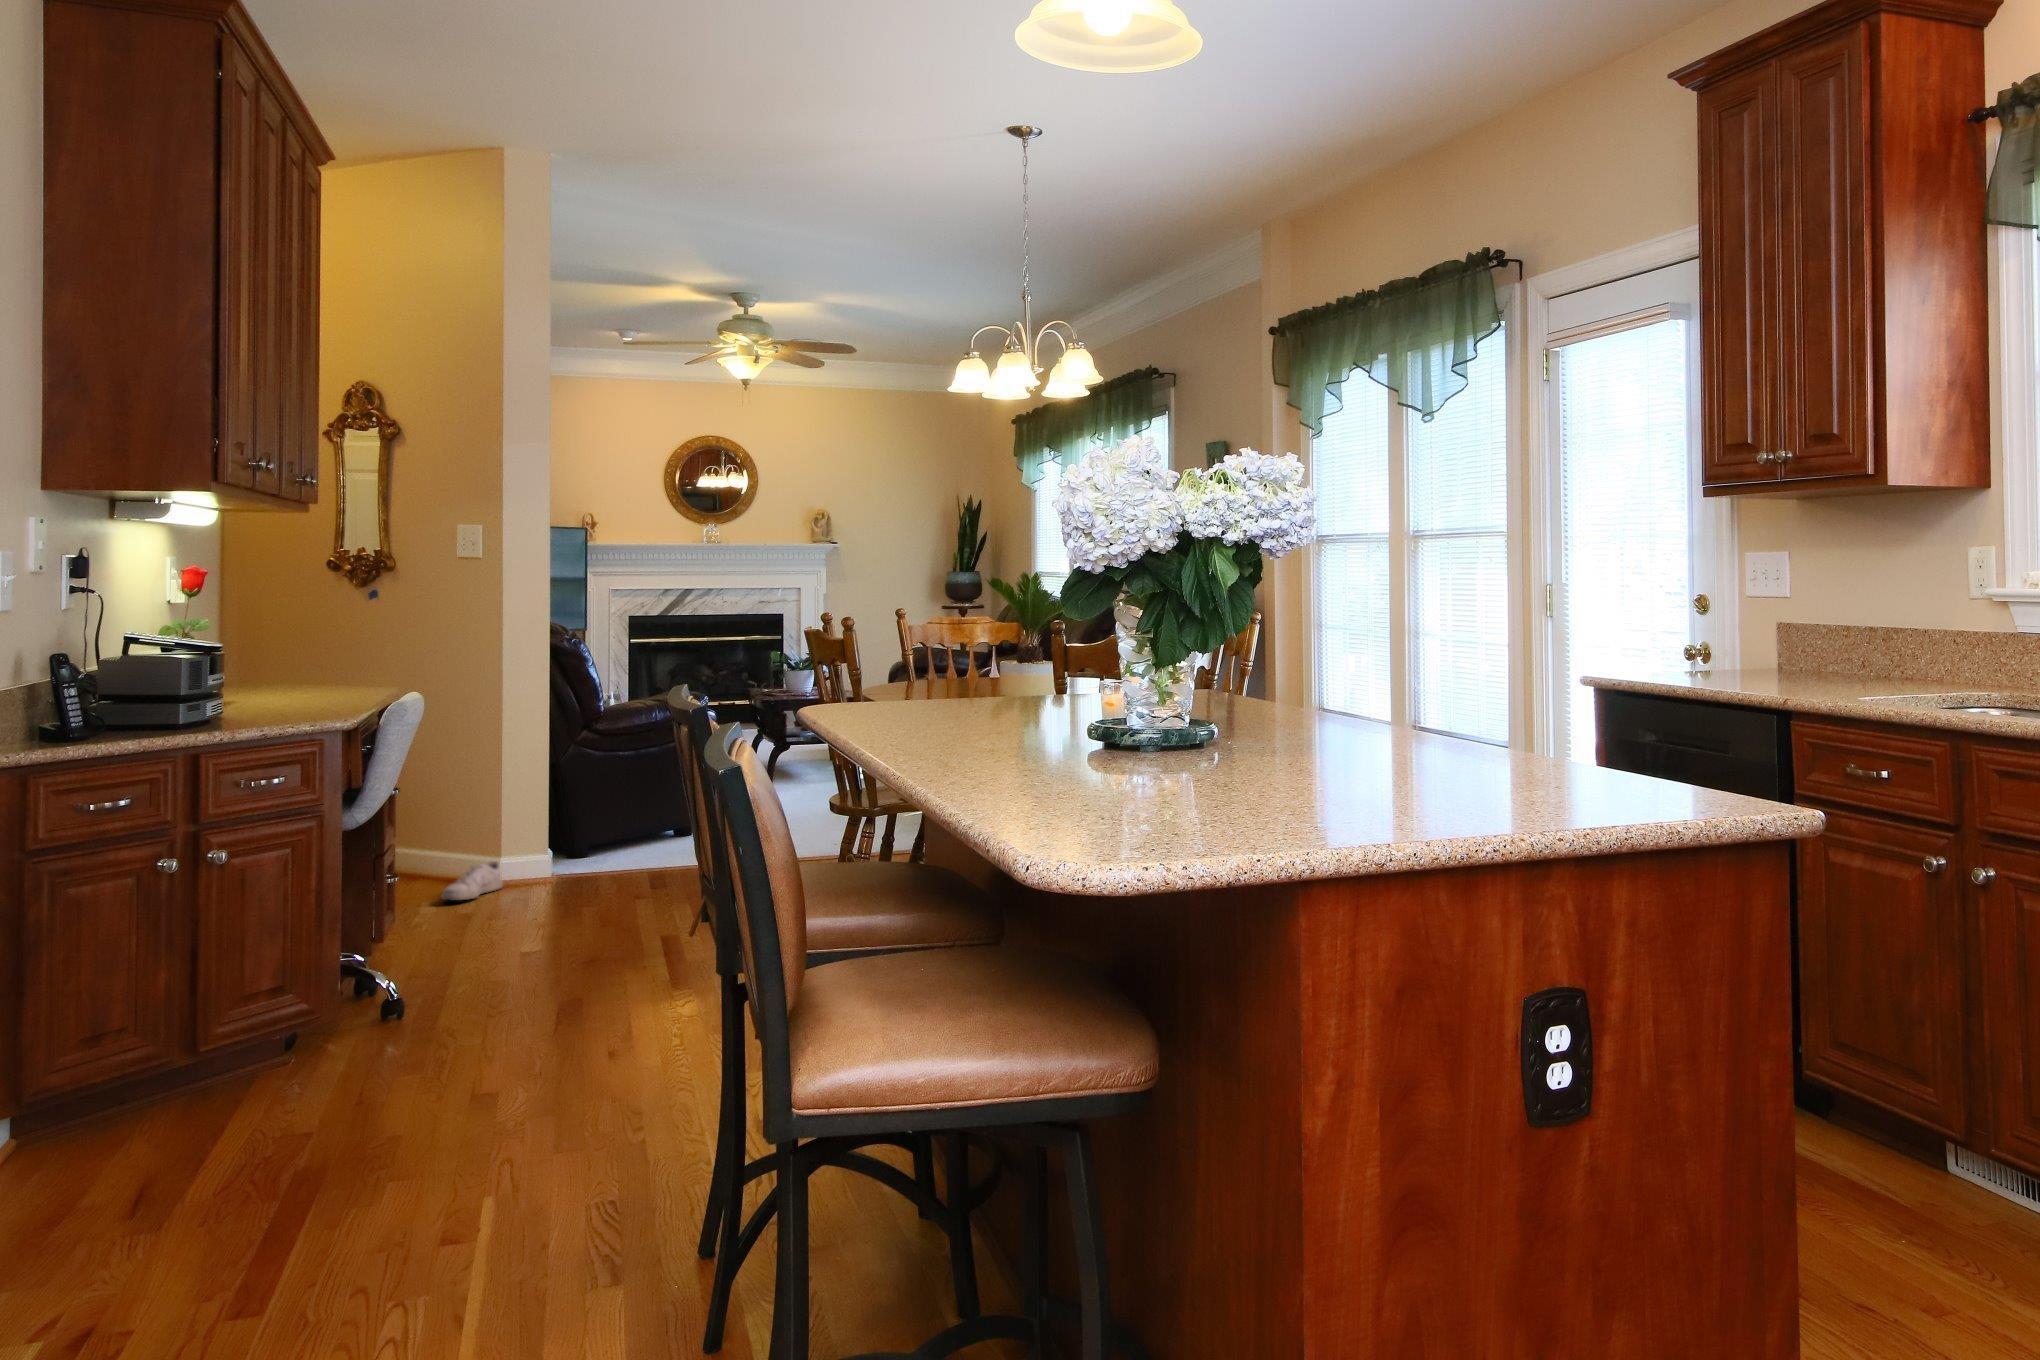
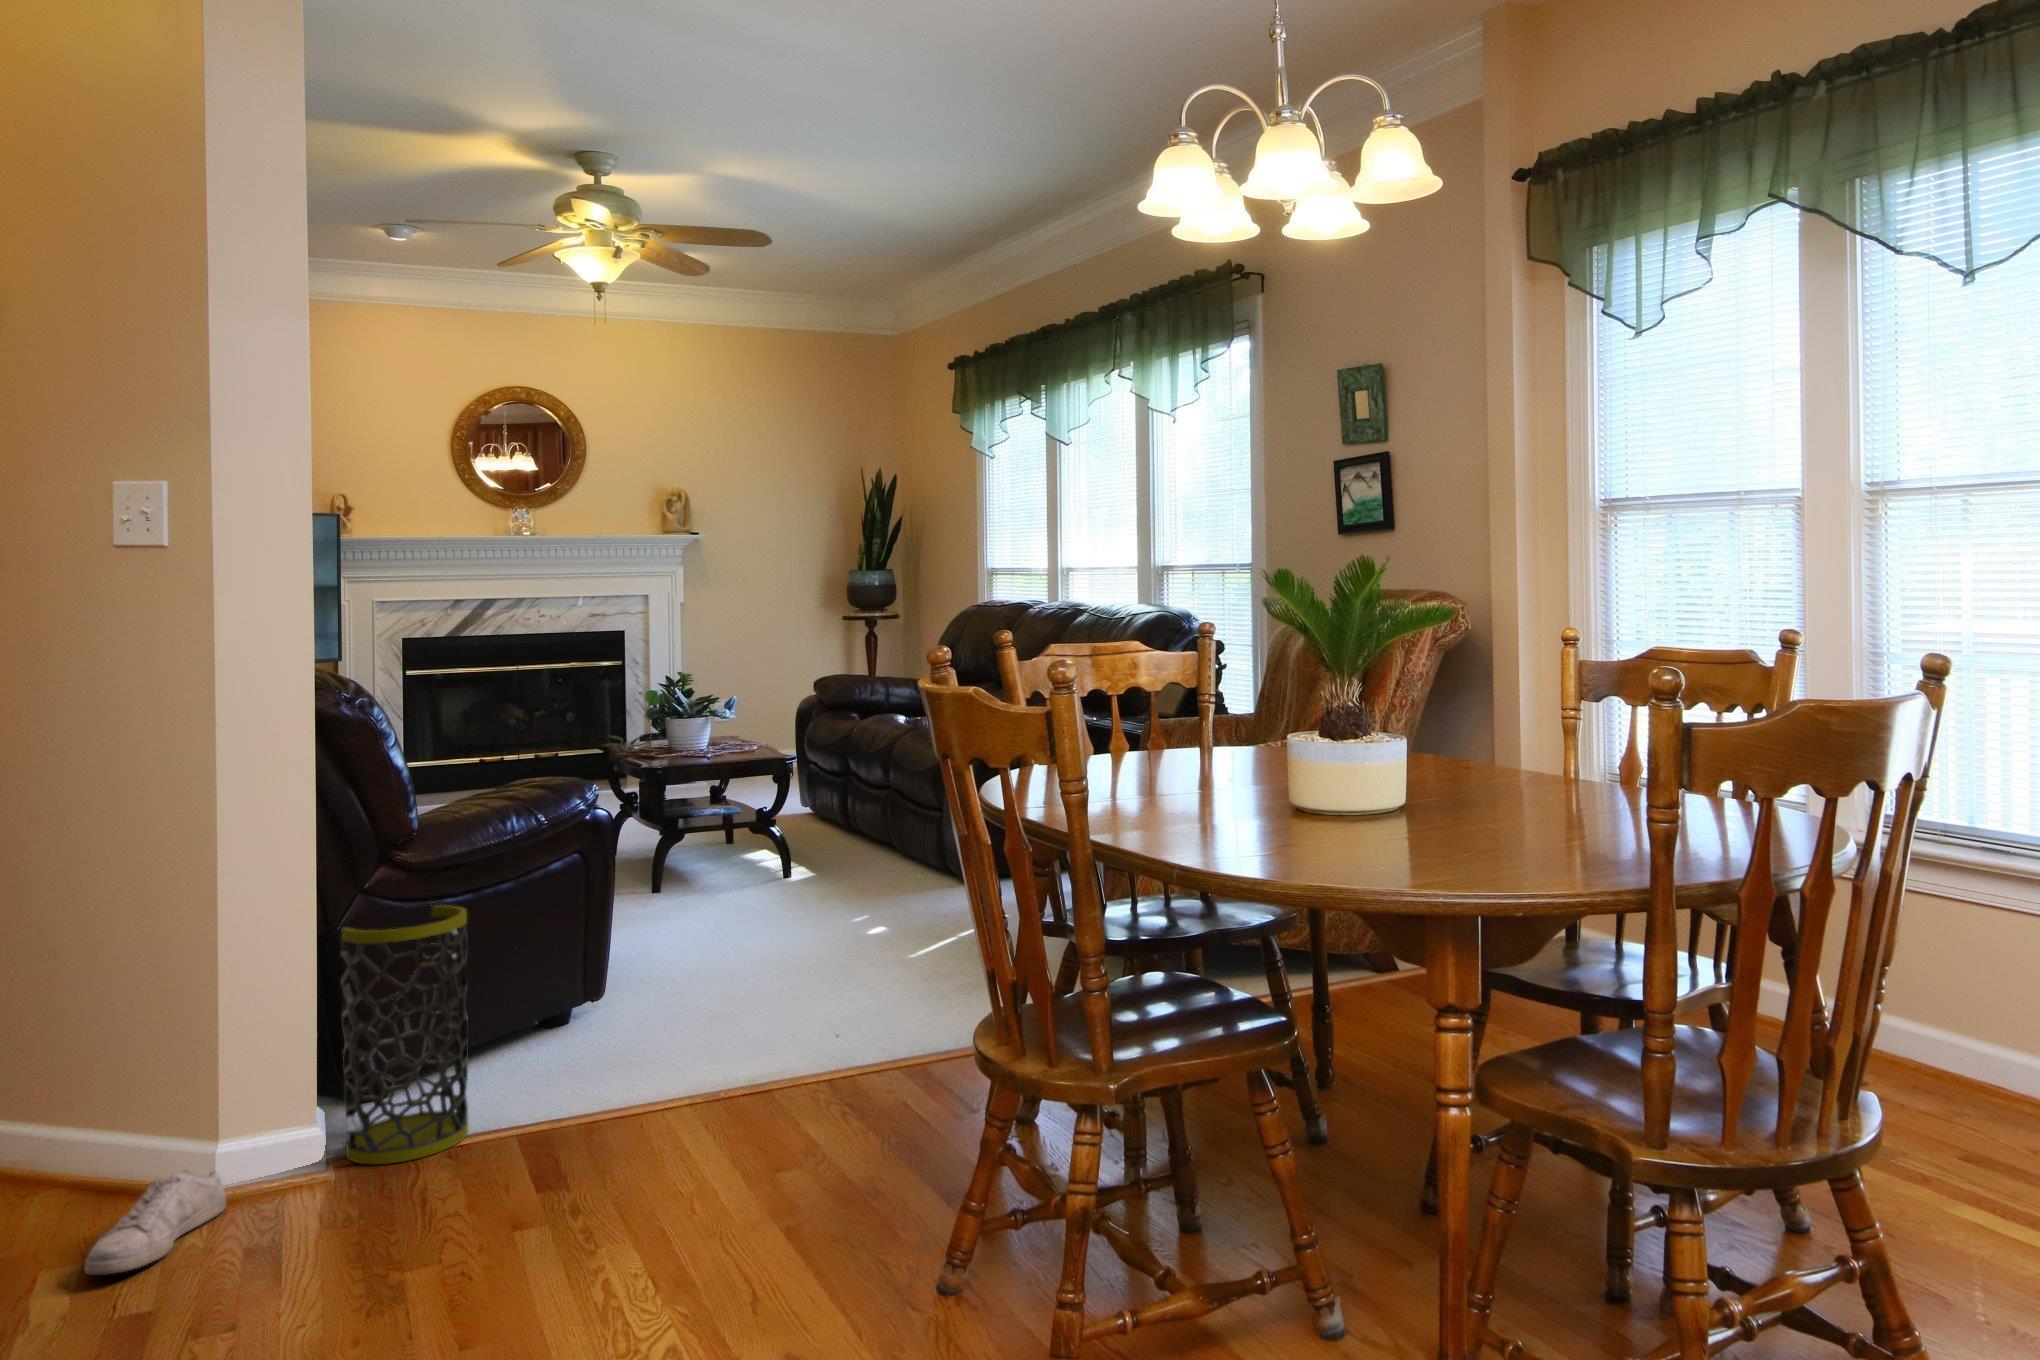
trash can: none [560,752,623,879] -> present [341,905,468,1164]

